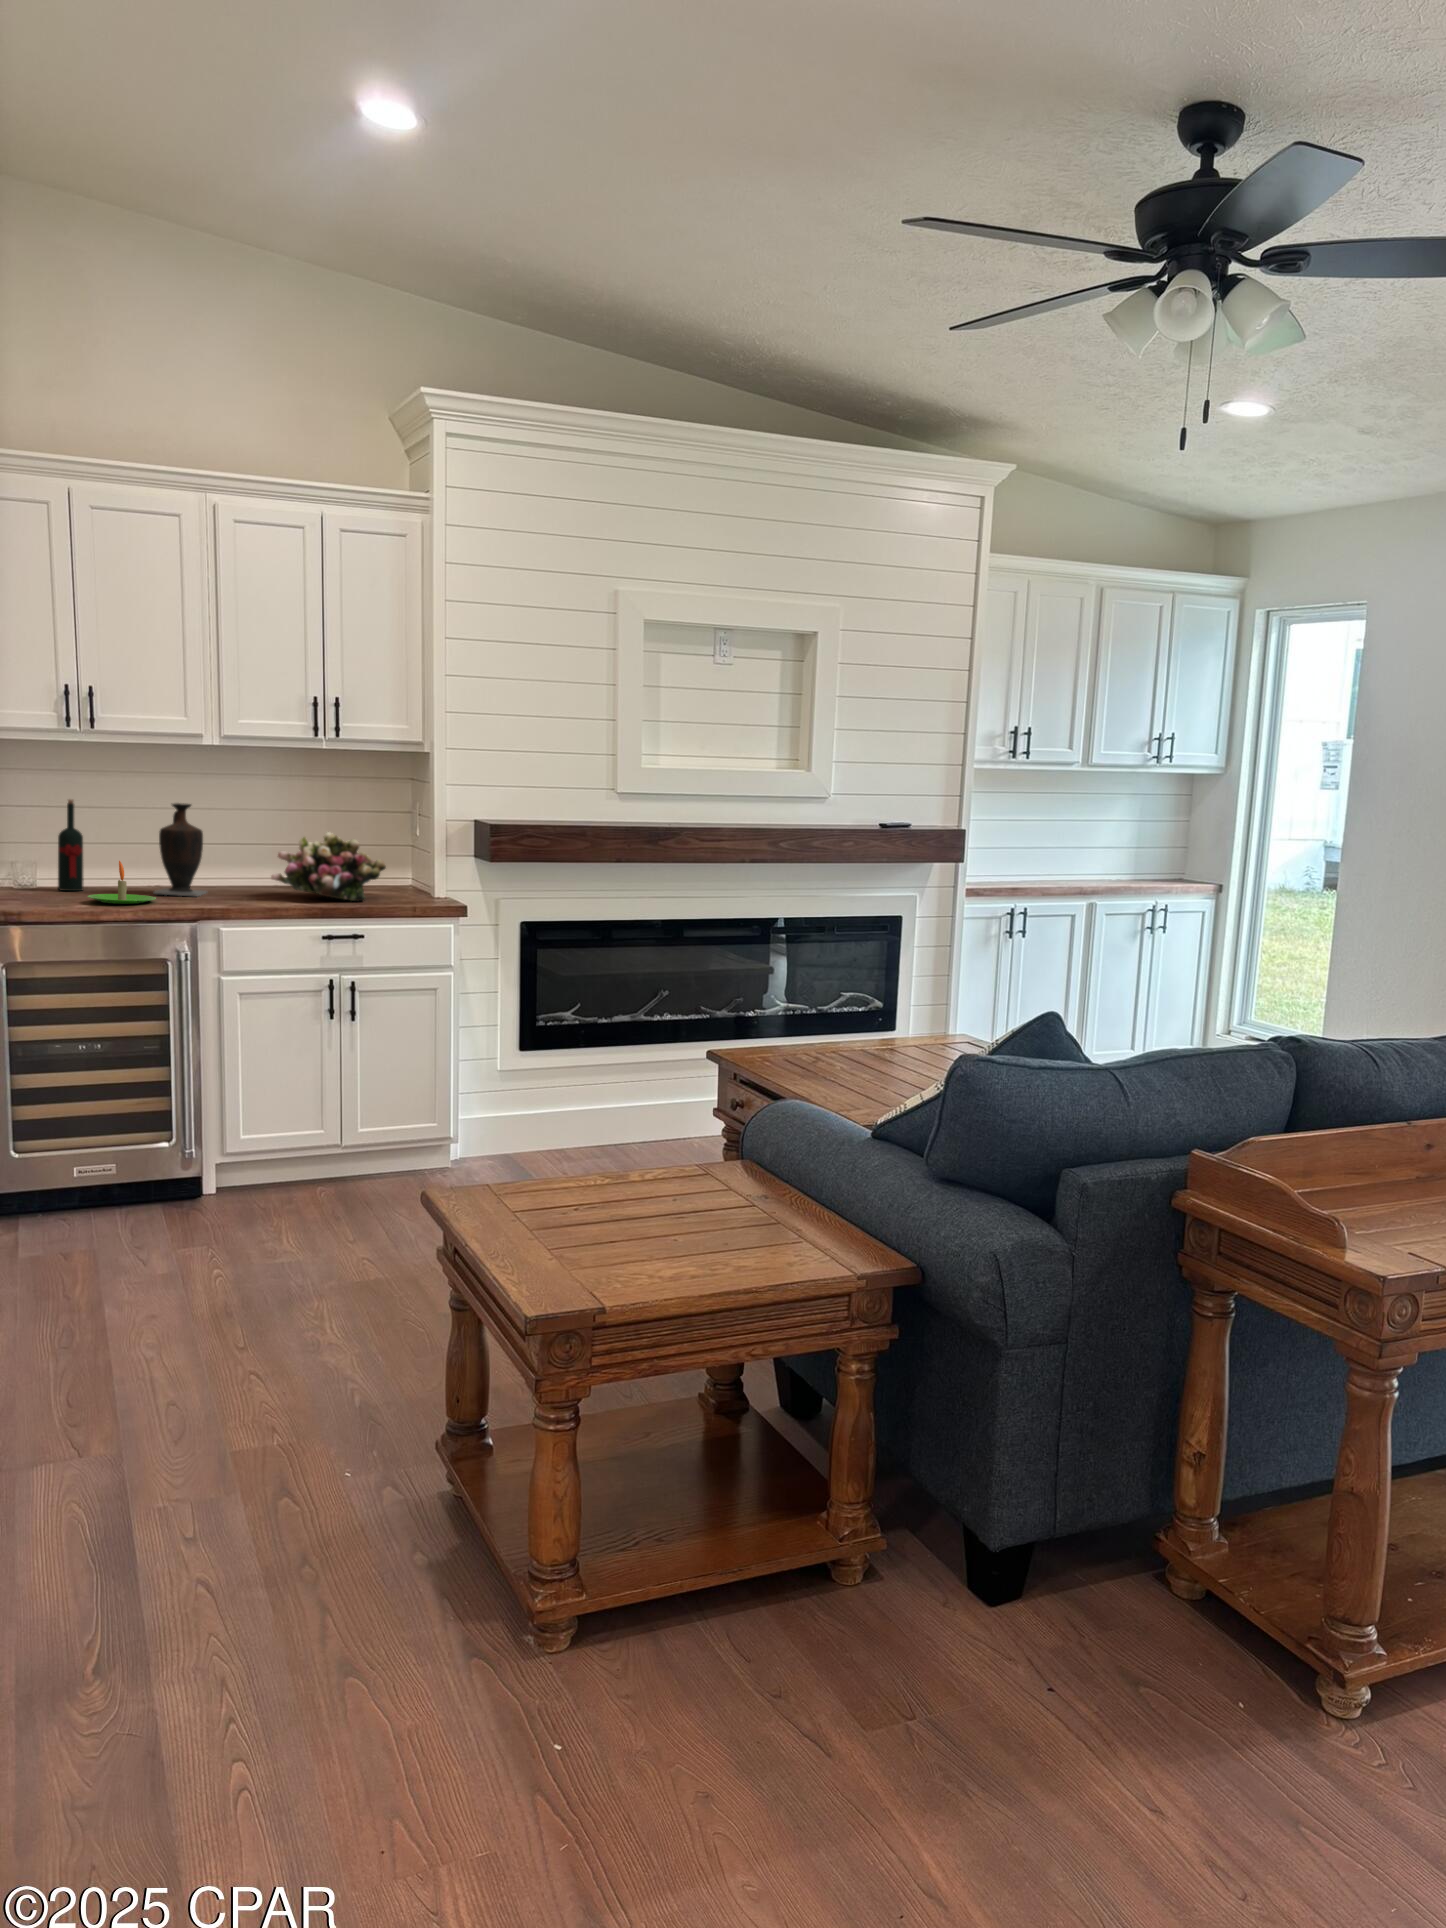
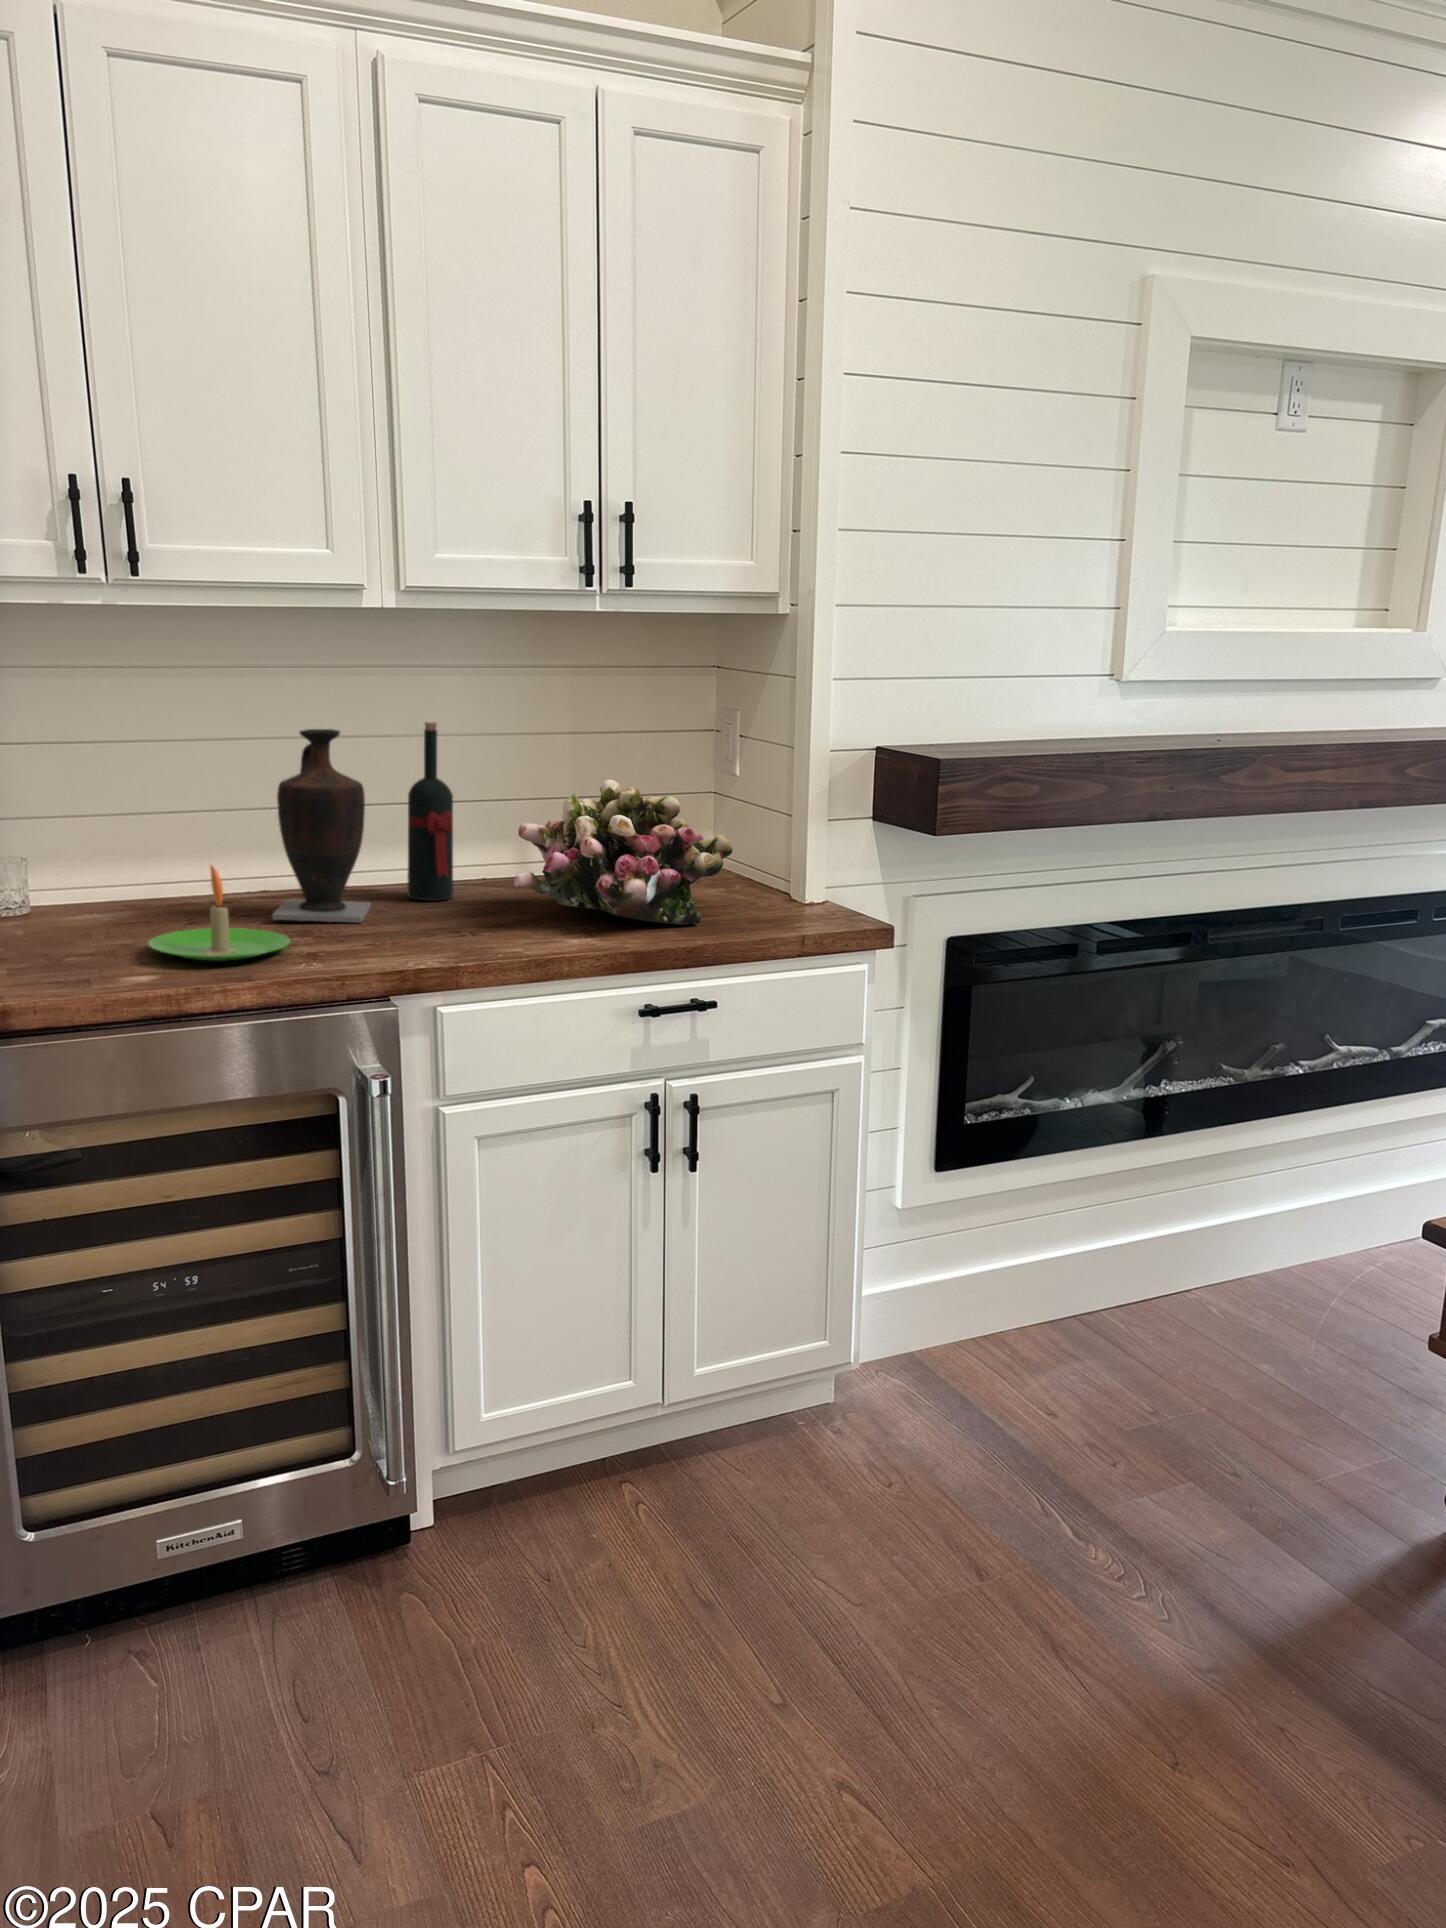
wine bottle: present [58,800,84,891] -> present [408,722,453,901]

